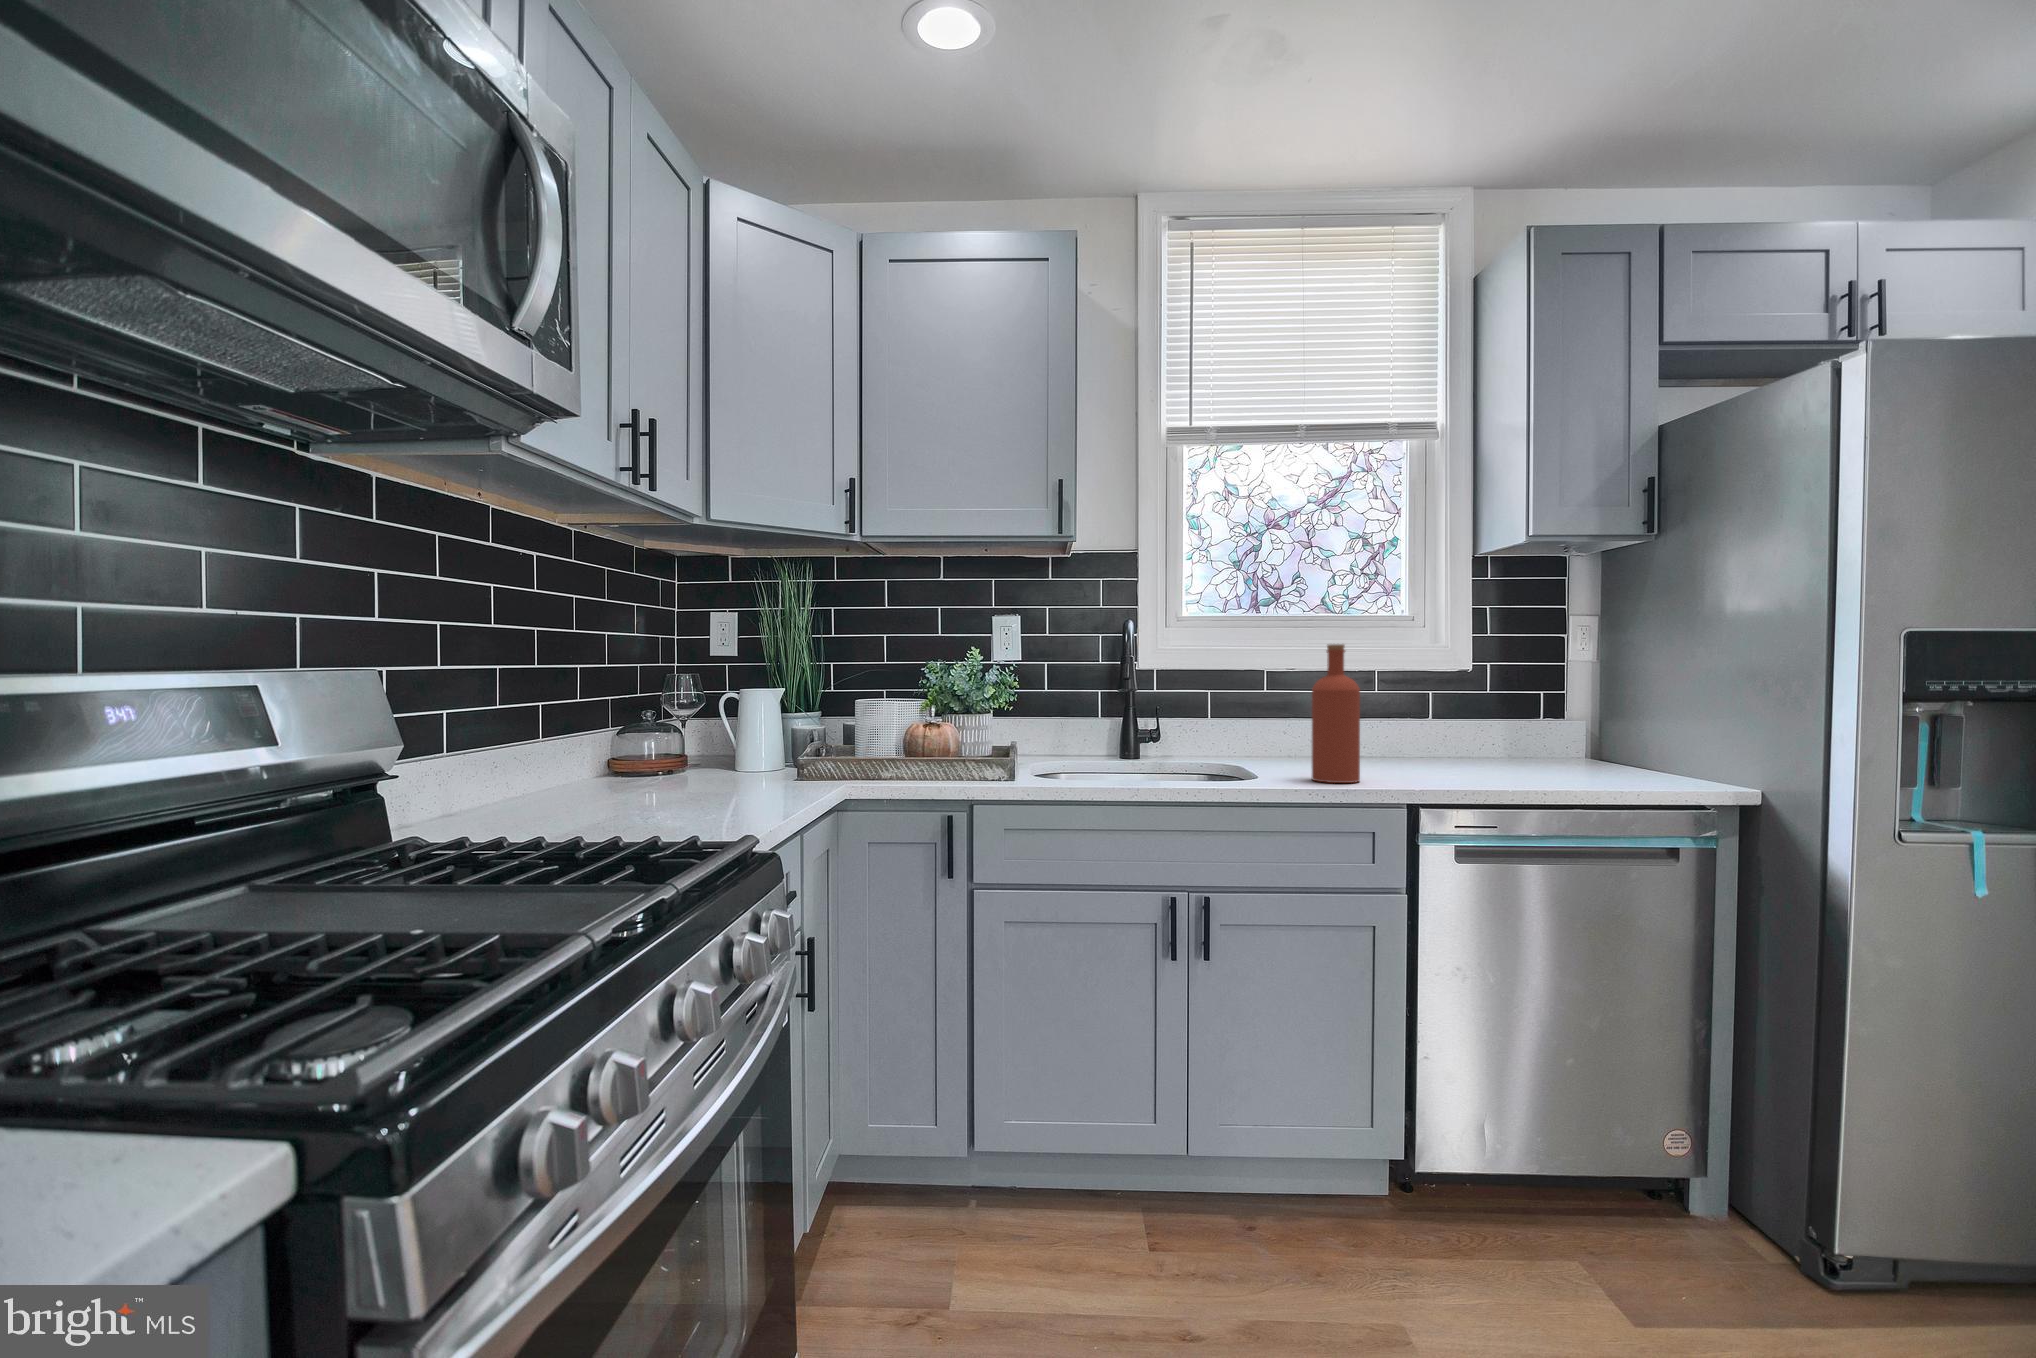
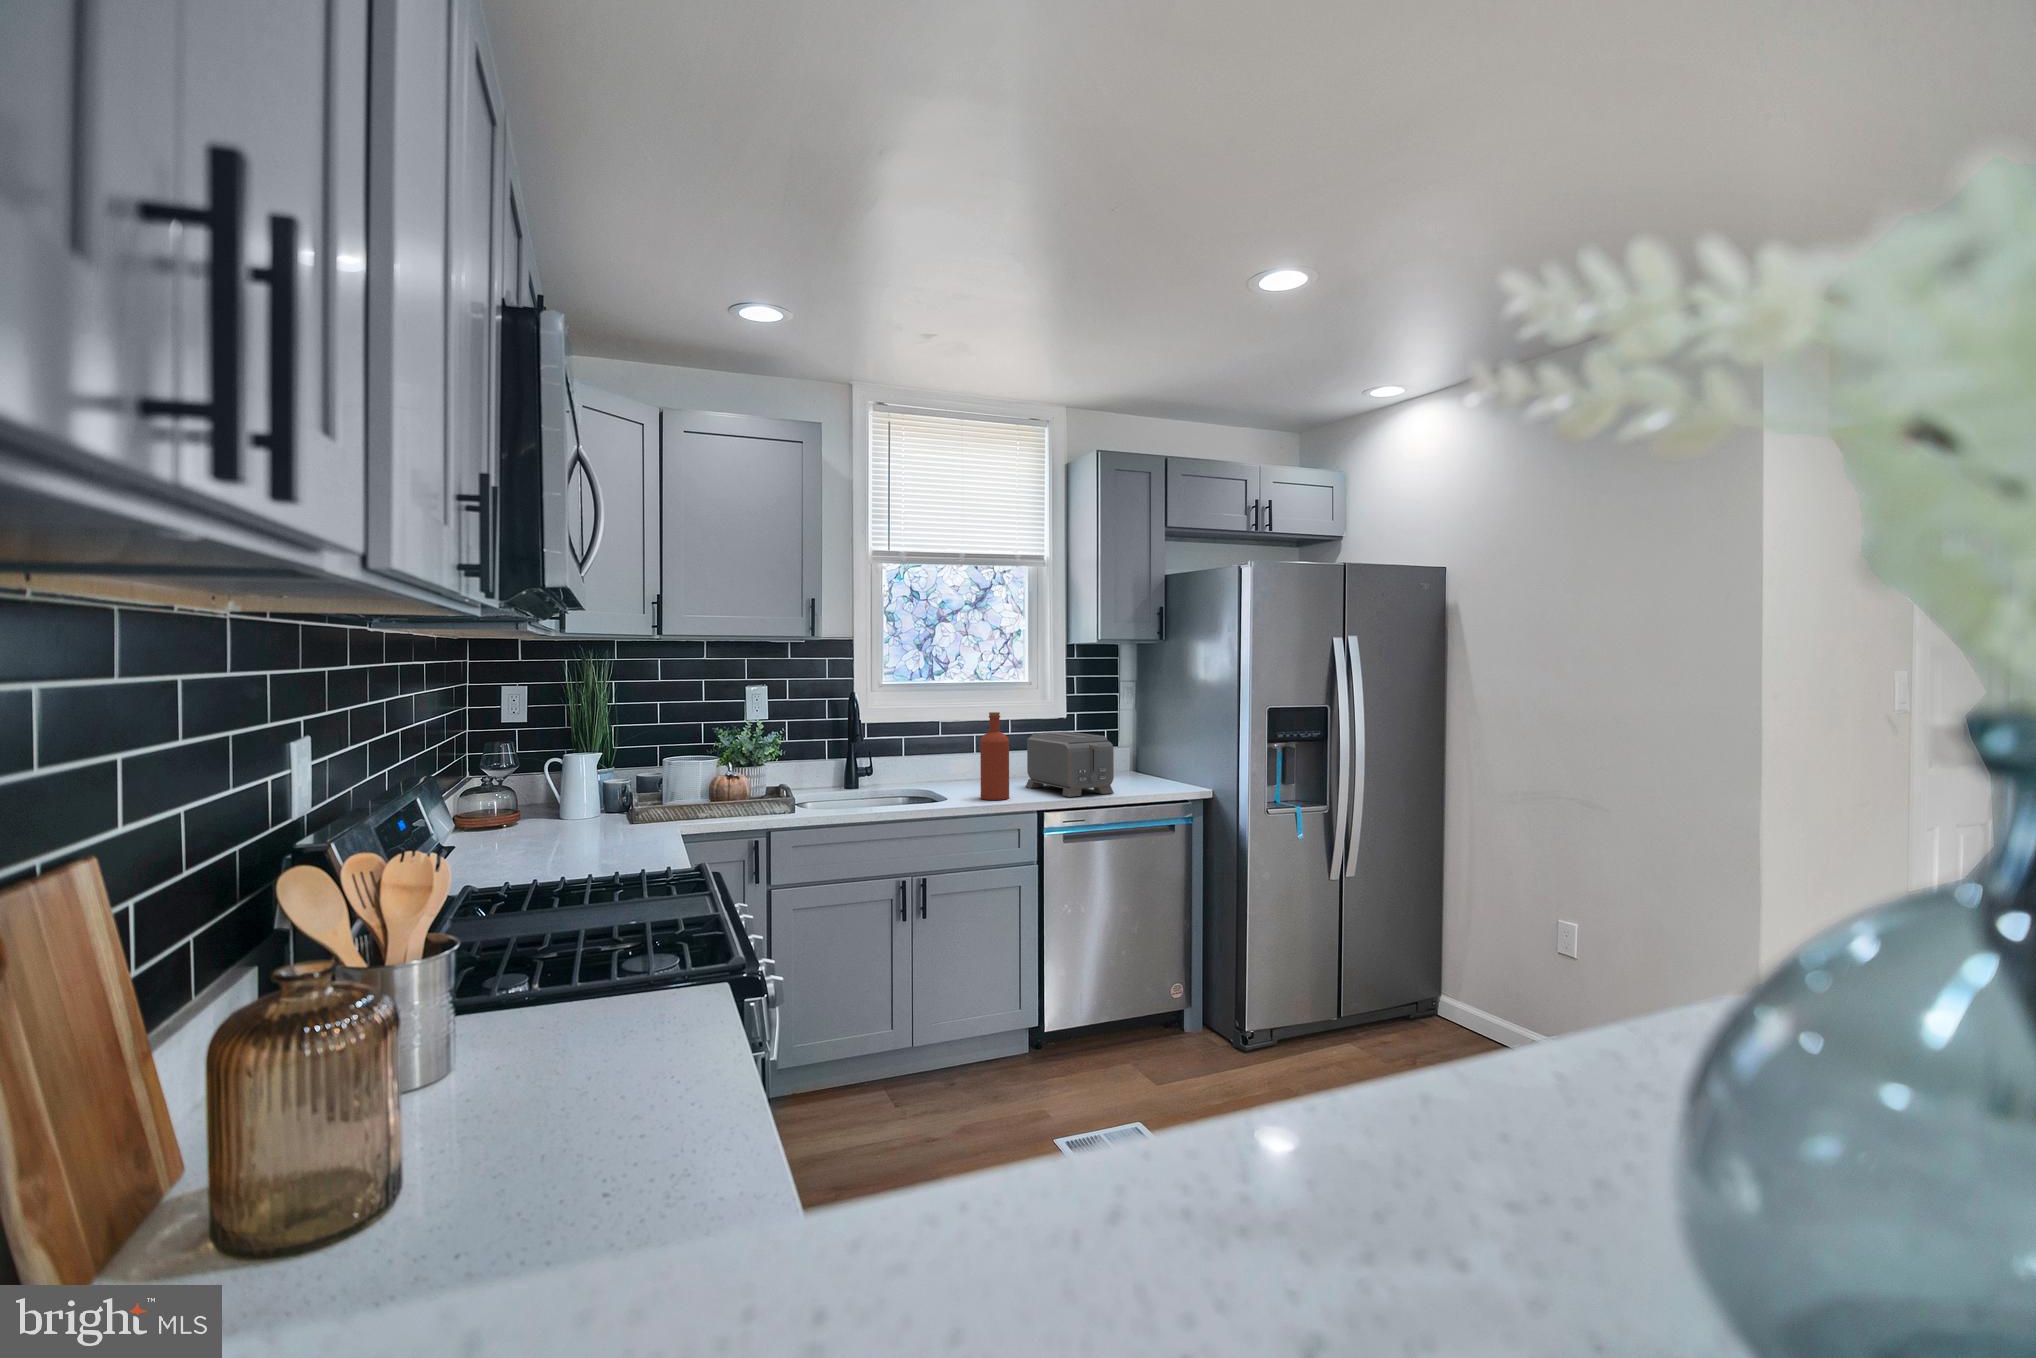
toaster: none [1396,685,1553,785] -> present [1026,732,1114,797]

